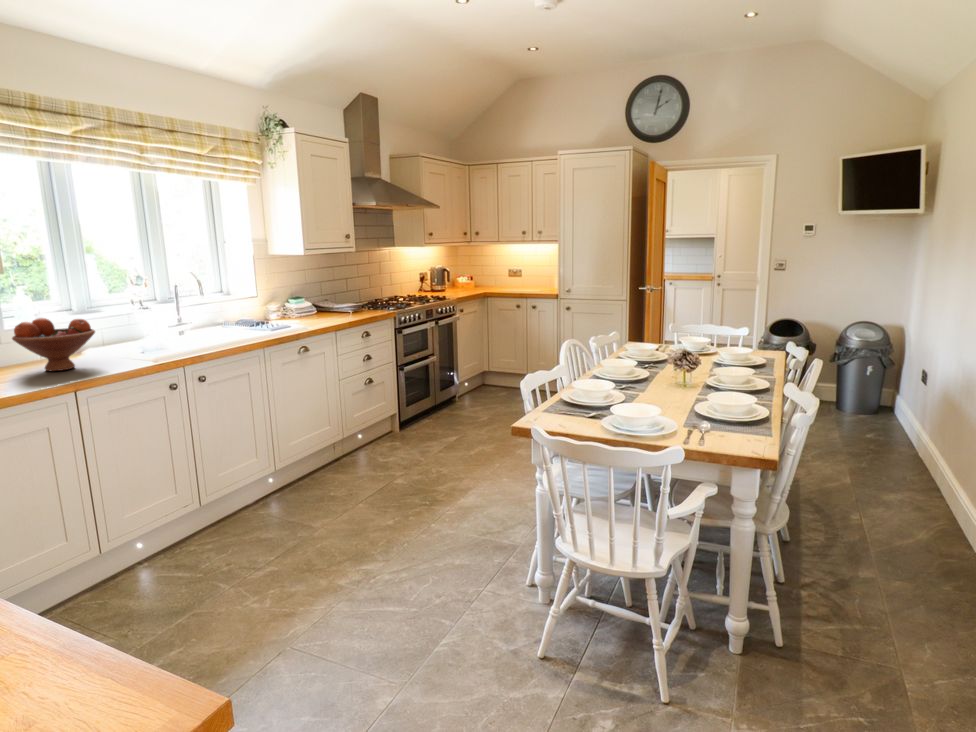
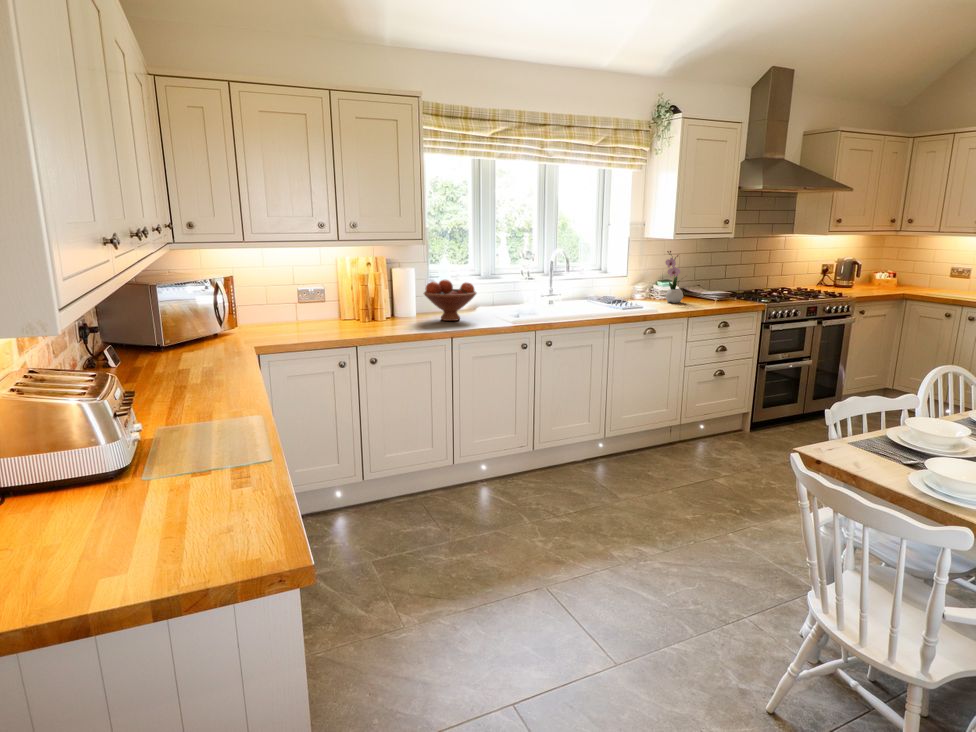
flower arrangement: none [298,267,321,319] -> present [665,251,683,303]

